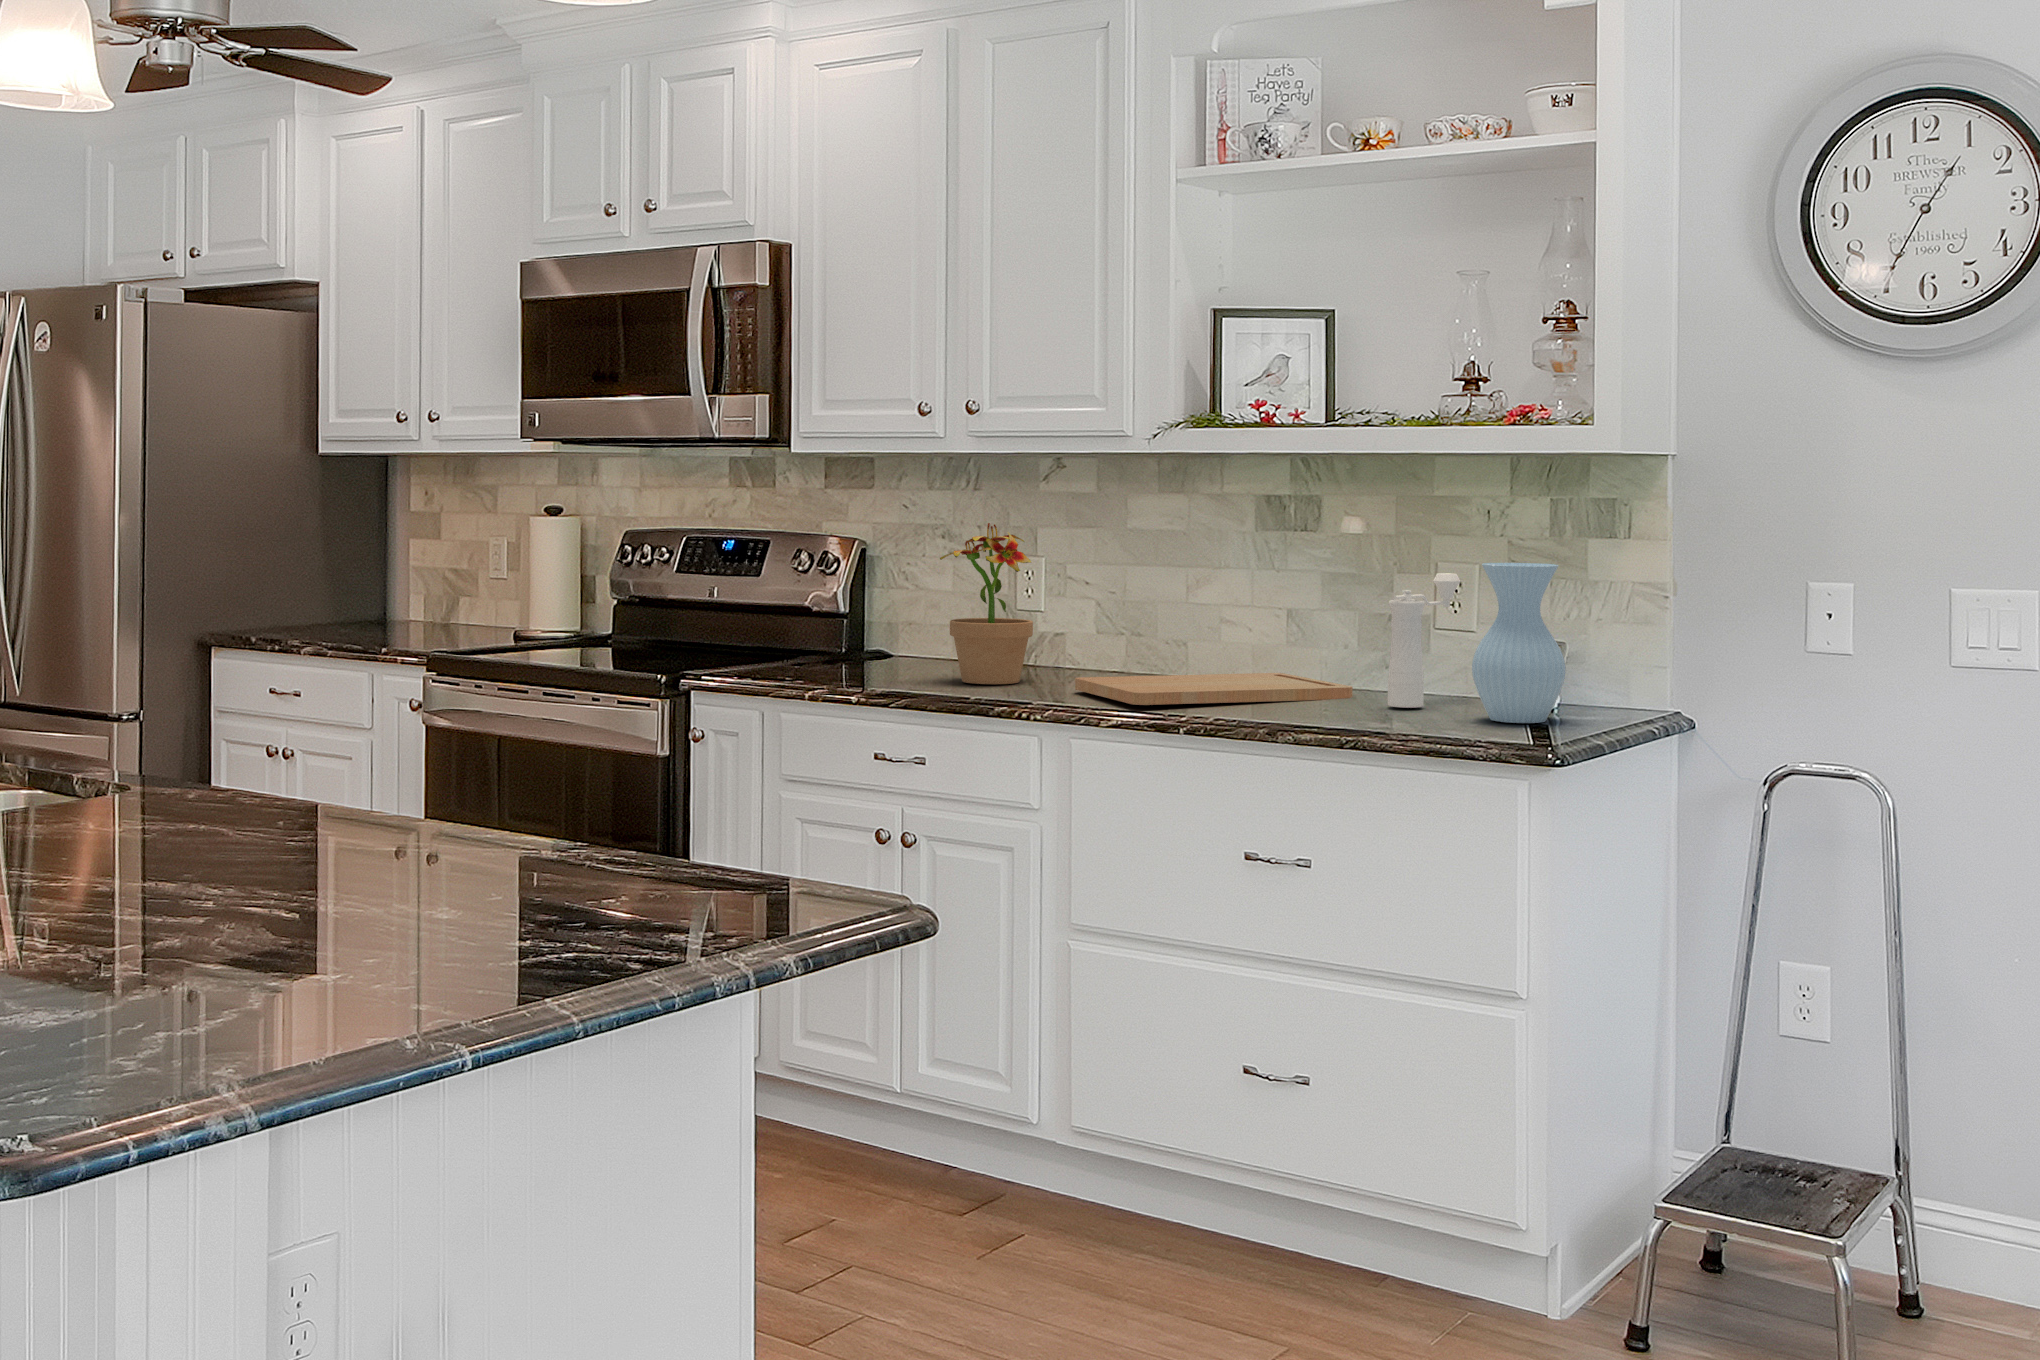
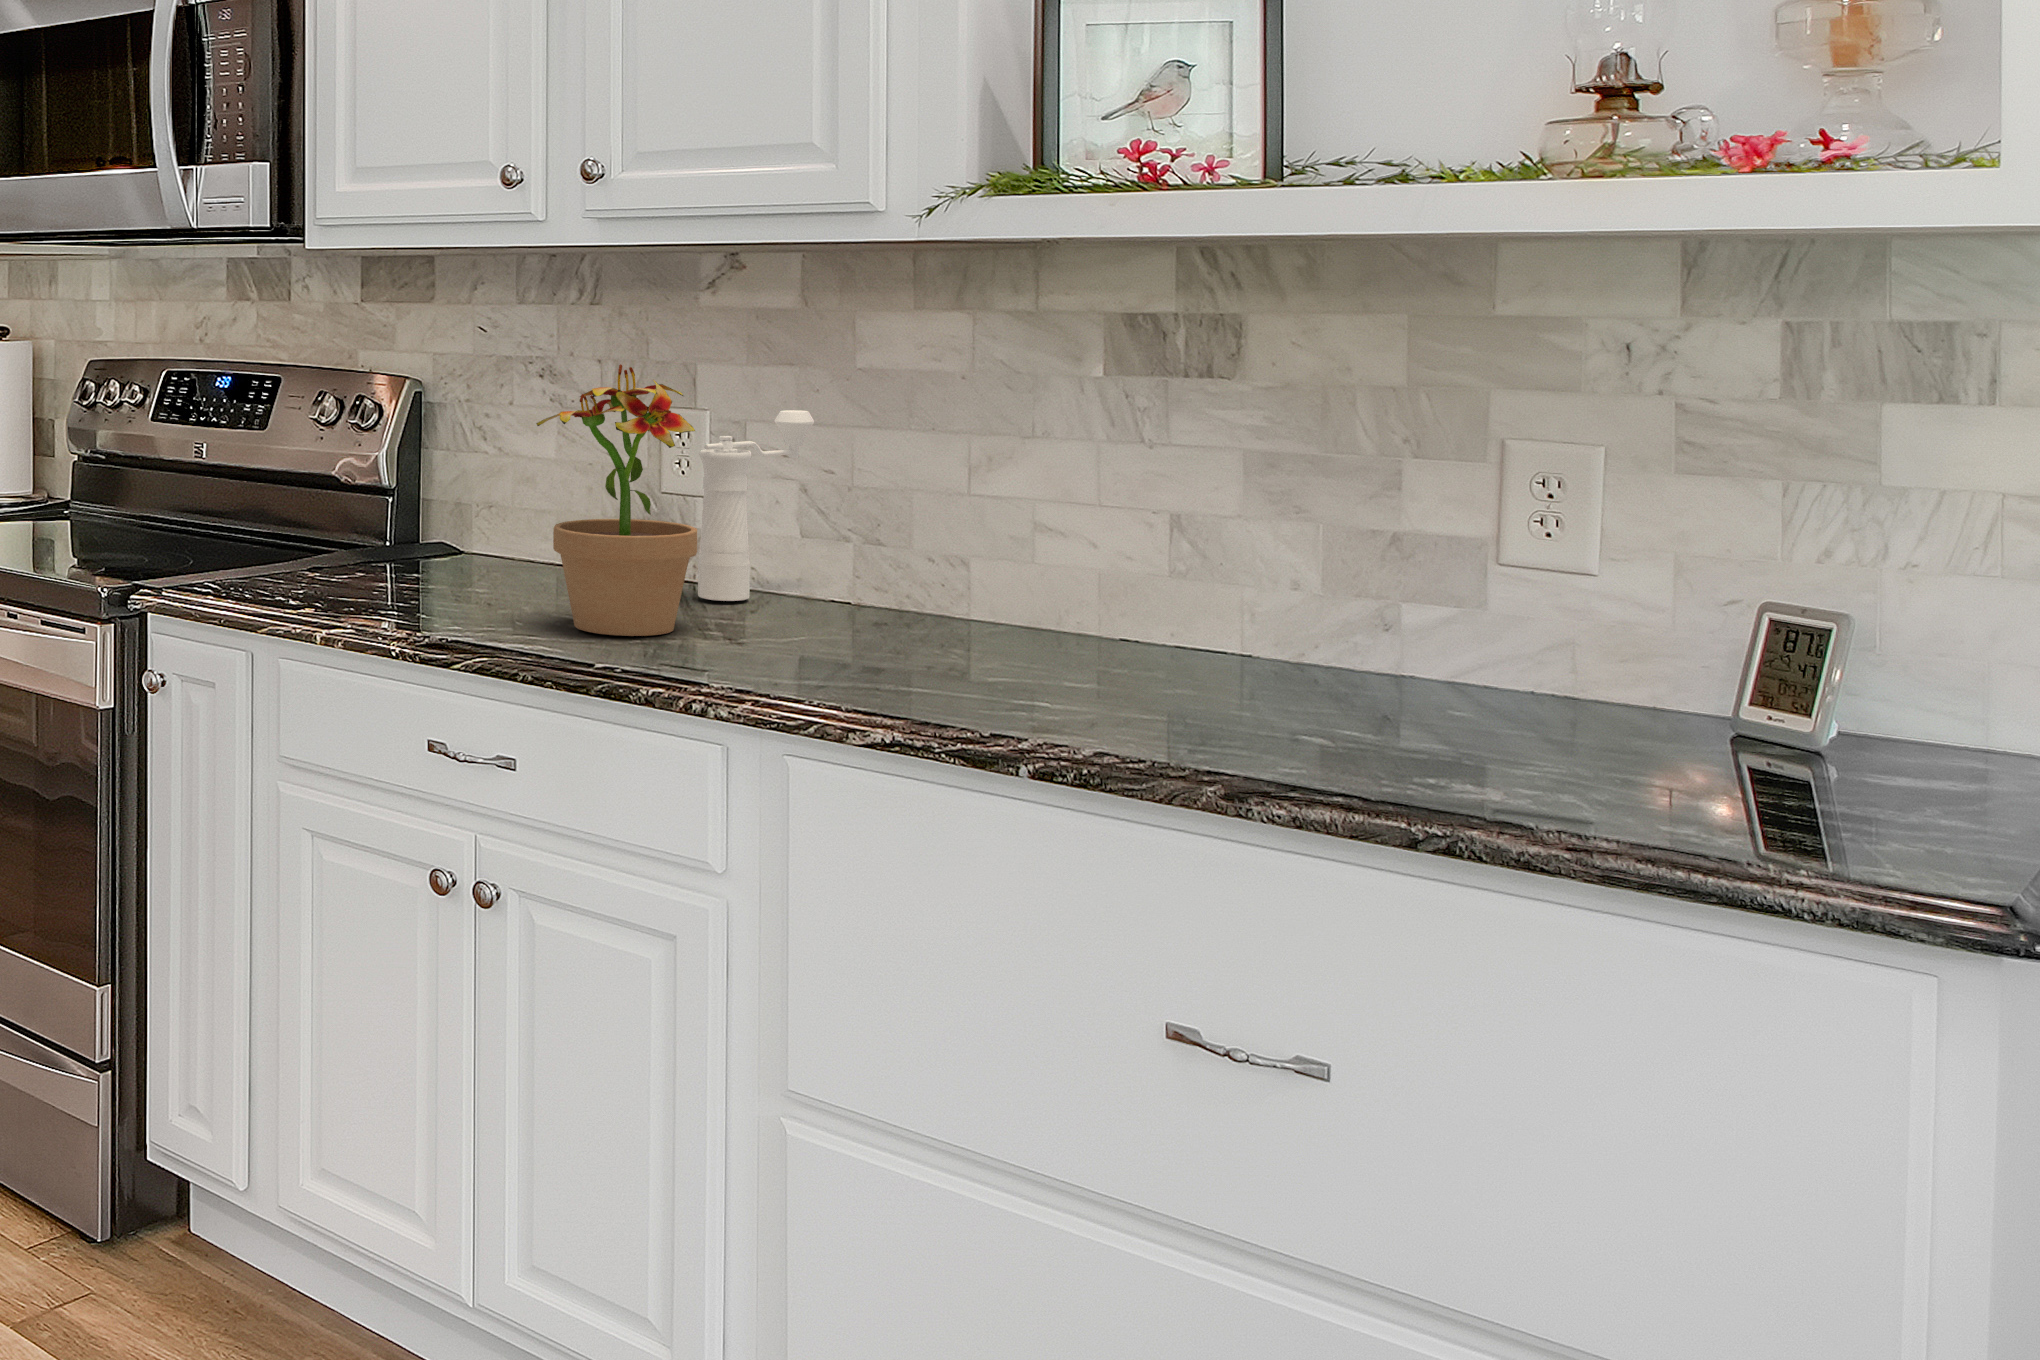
vase: present [1472,563,1566,723] -> none [1678,467,1929,820]
pepper mill: present [1388,573,1460,708] -> present [698,410,814,601]
cutting board: present [1075,673,1353,705] -> none [777,629,1337,716]

